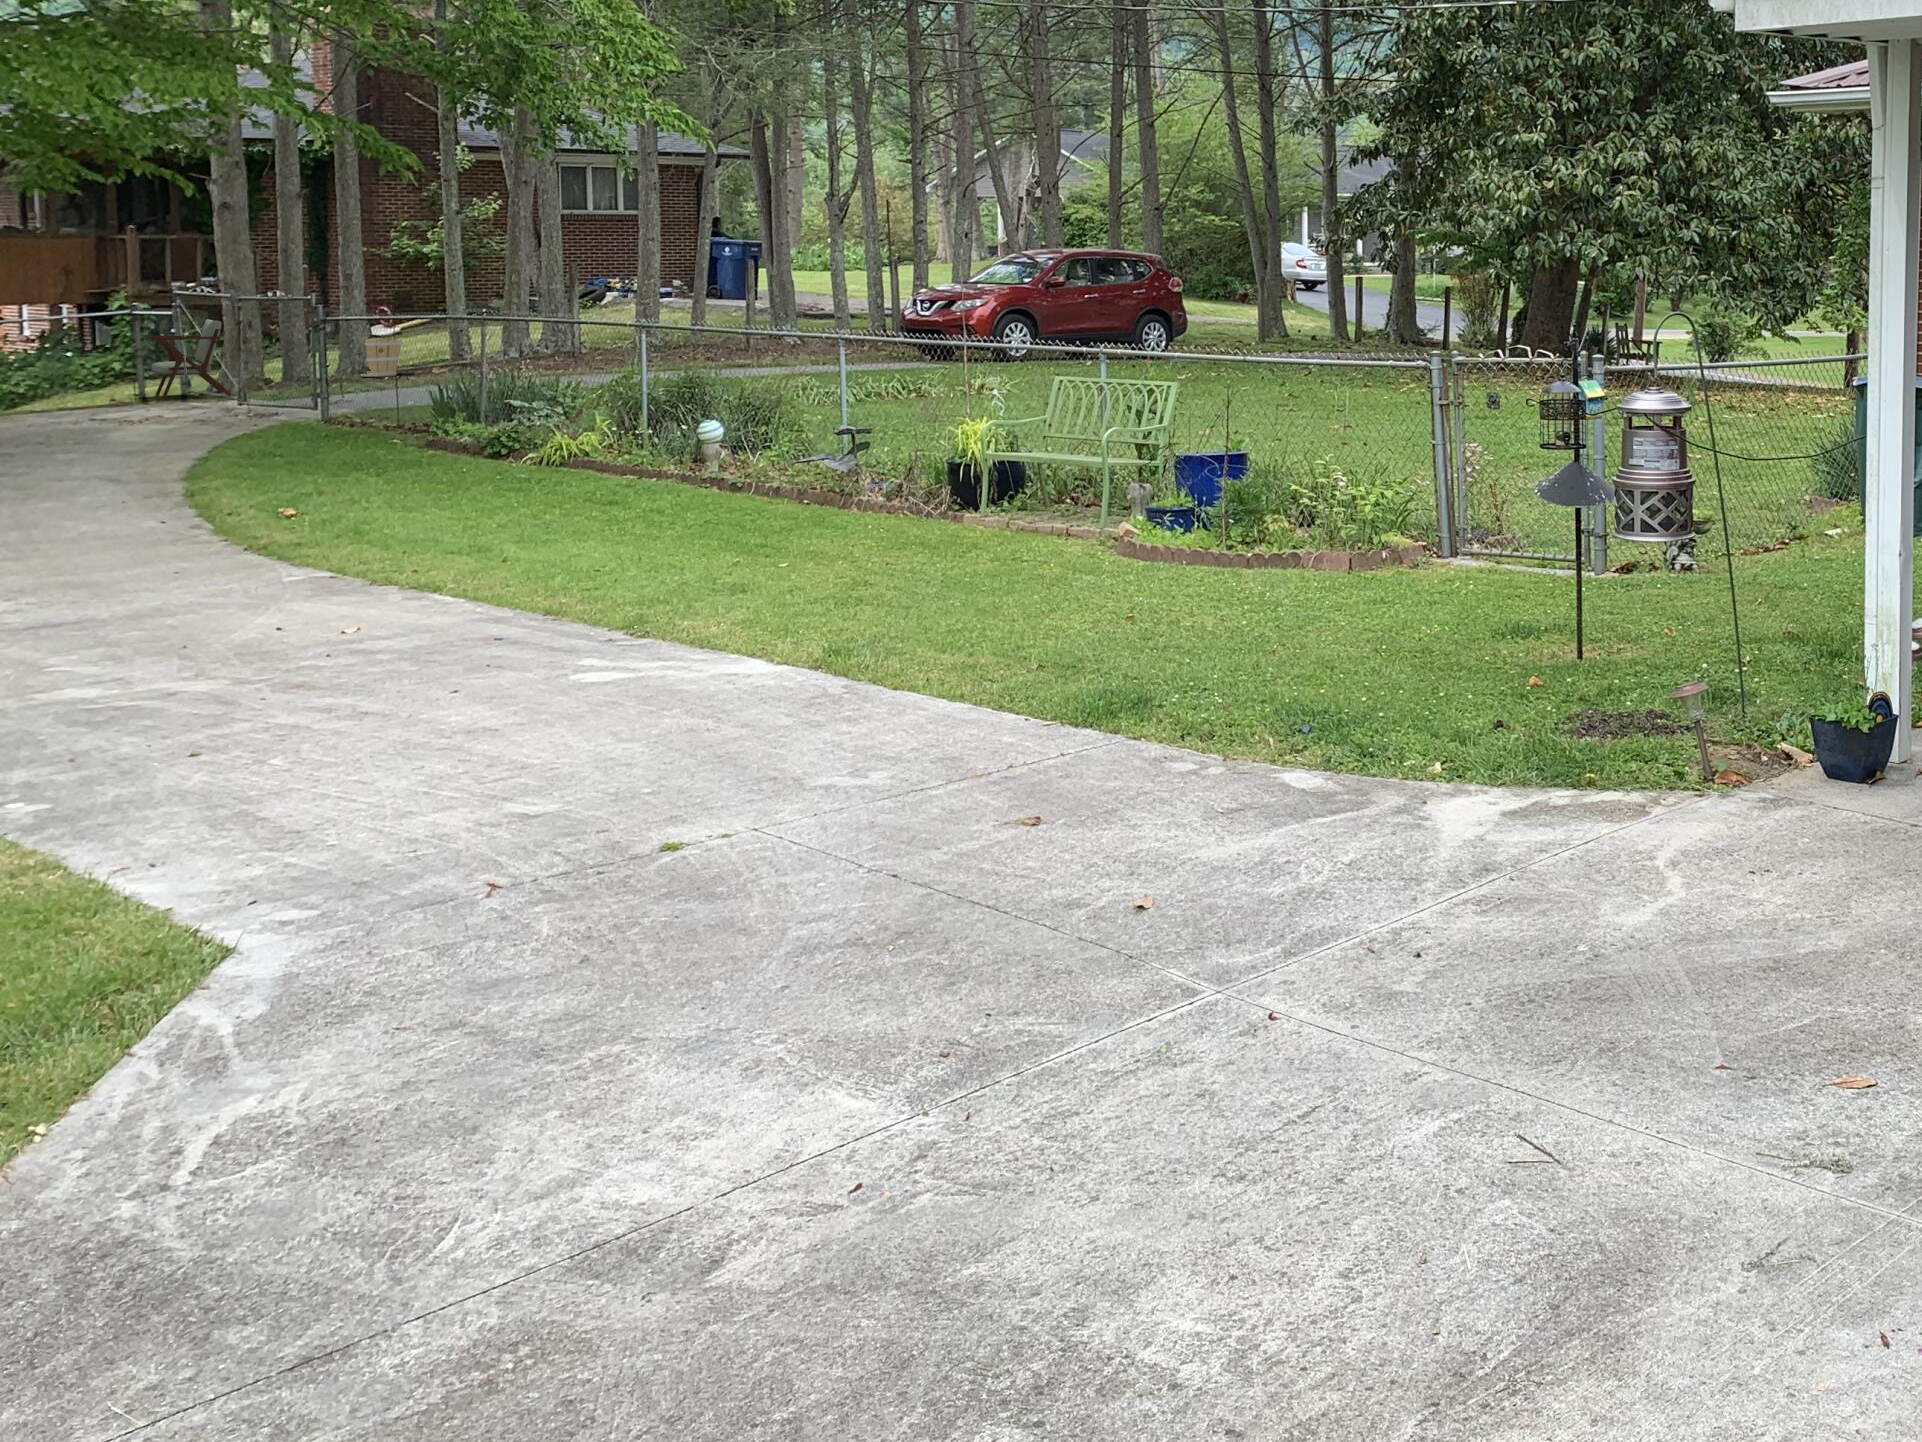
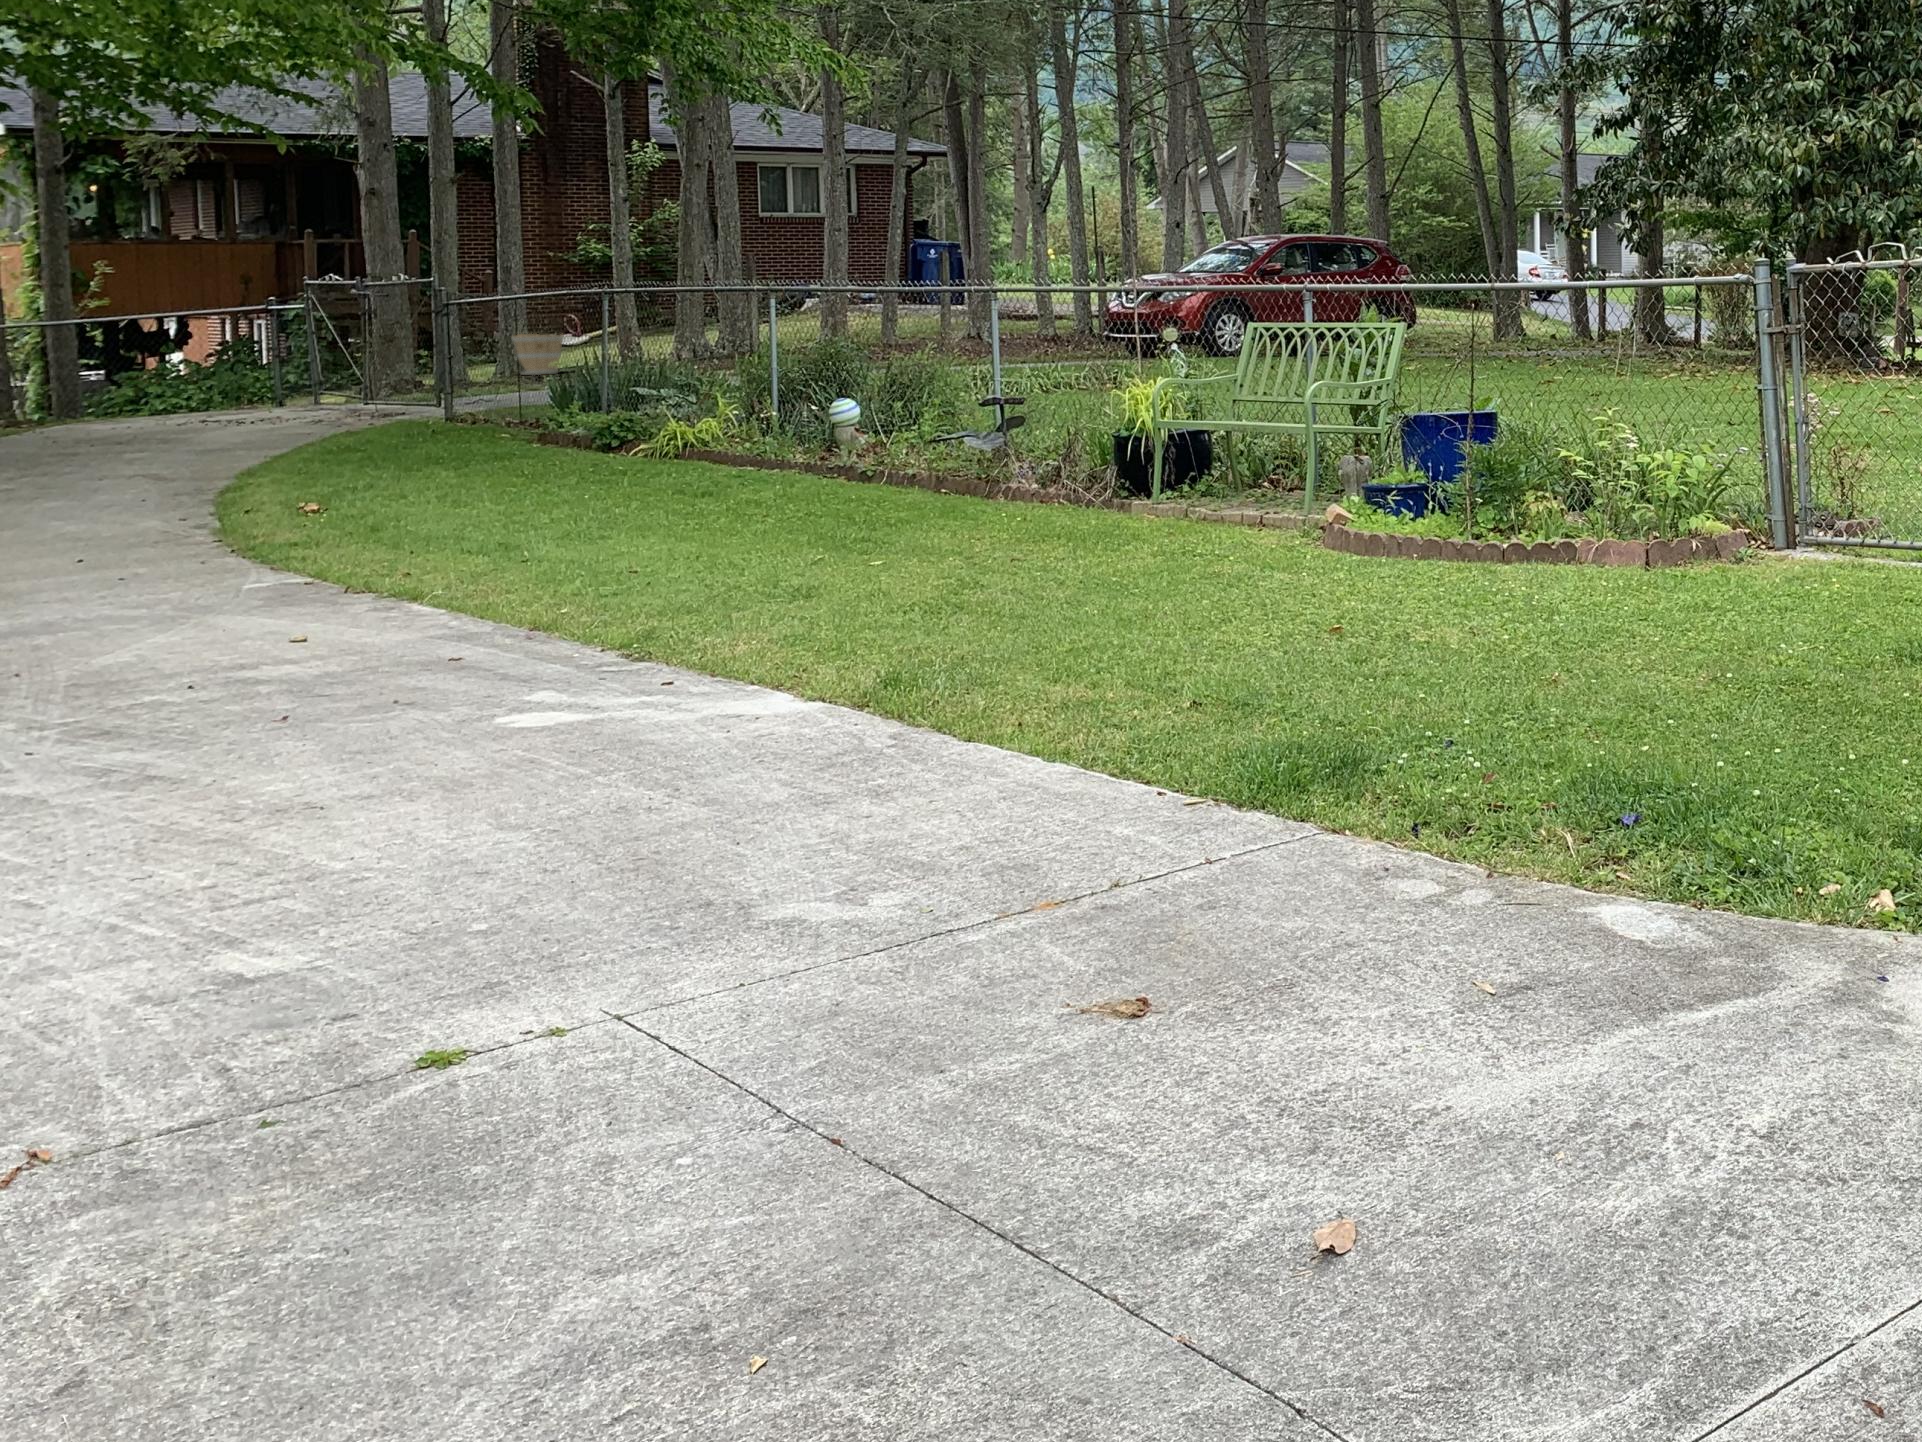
lounge chair: present [150,319,232,399] -> none [291,309,375,394]

